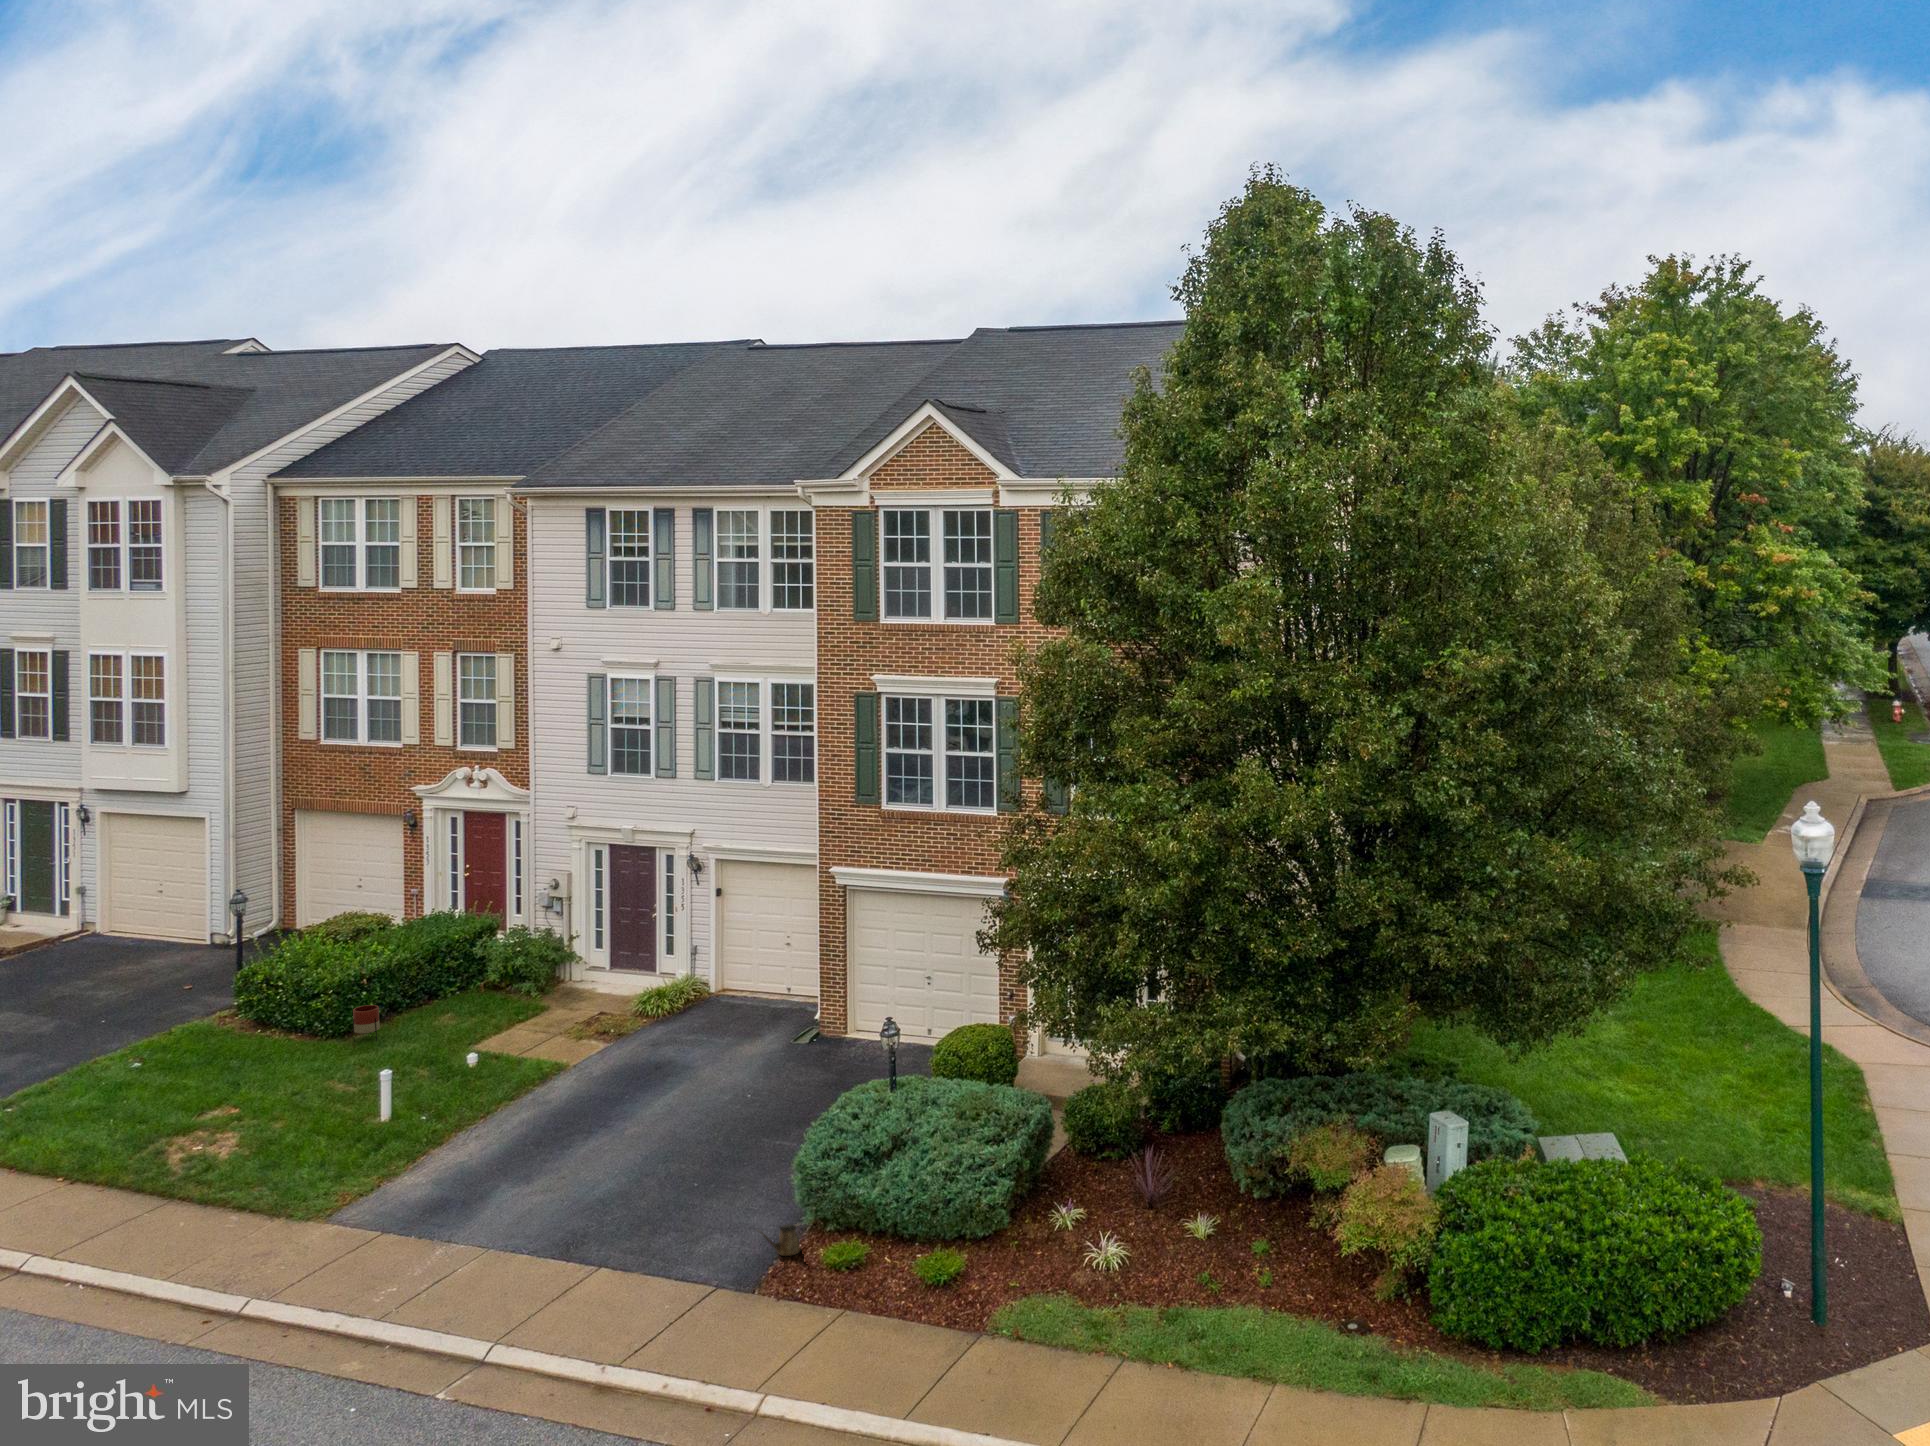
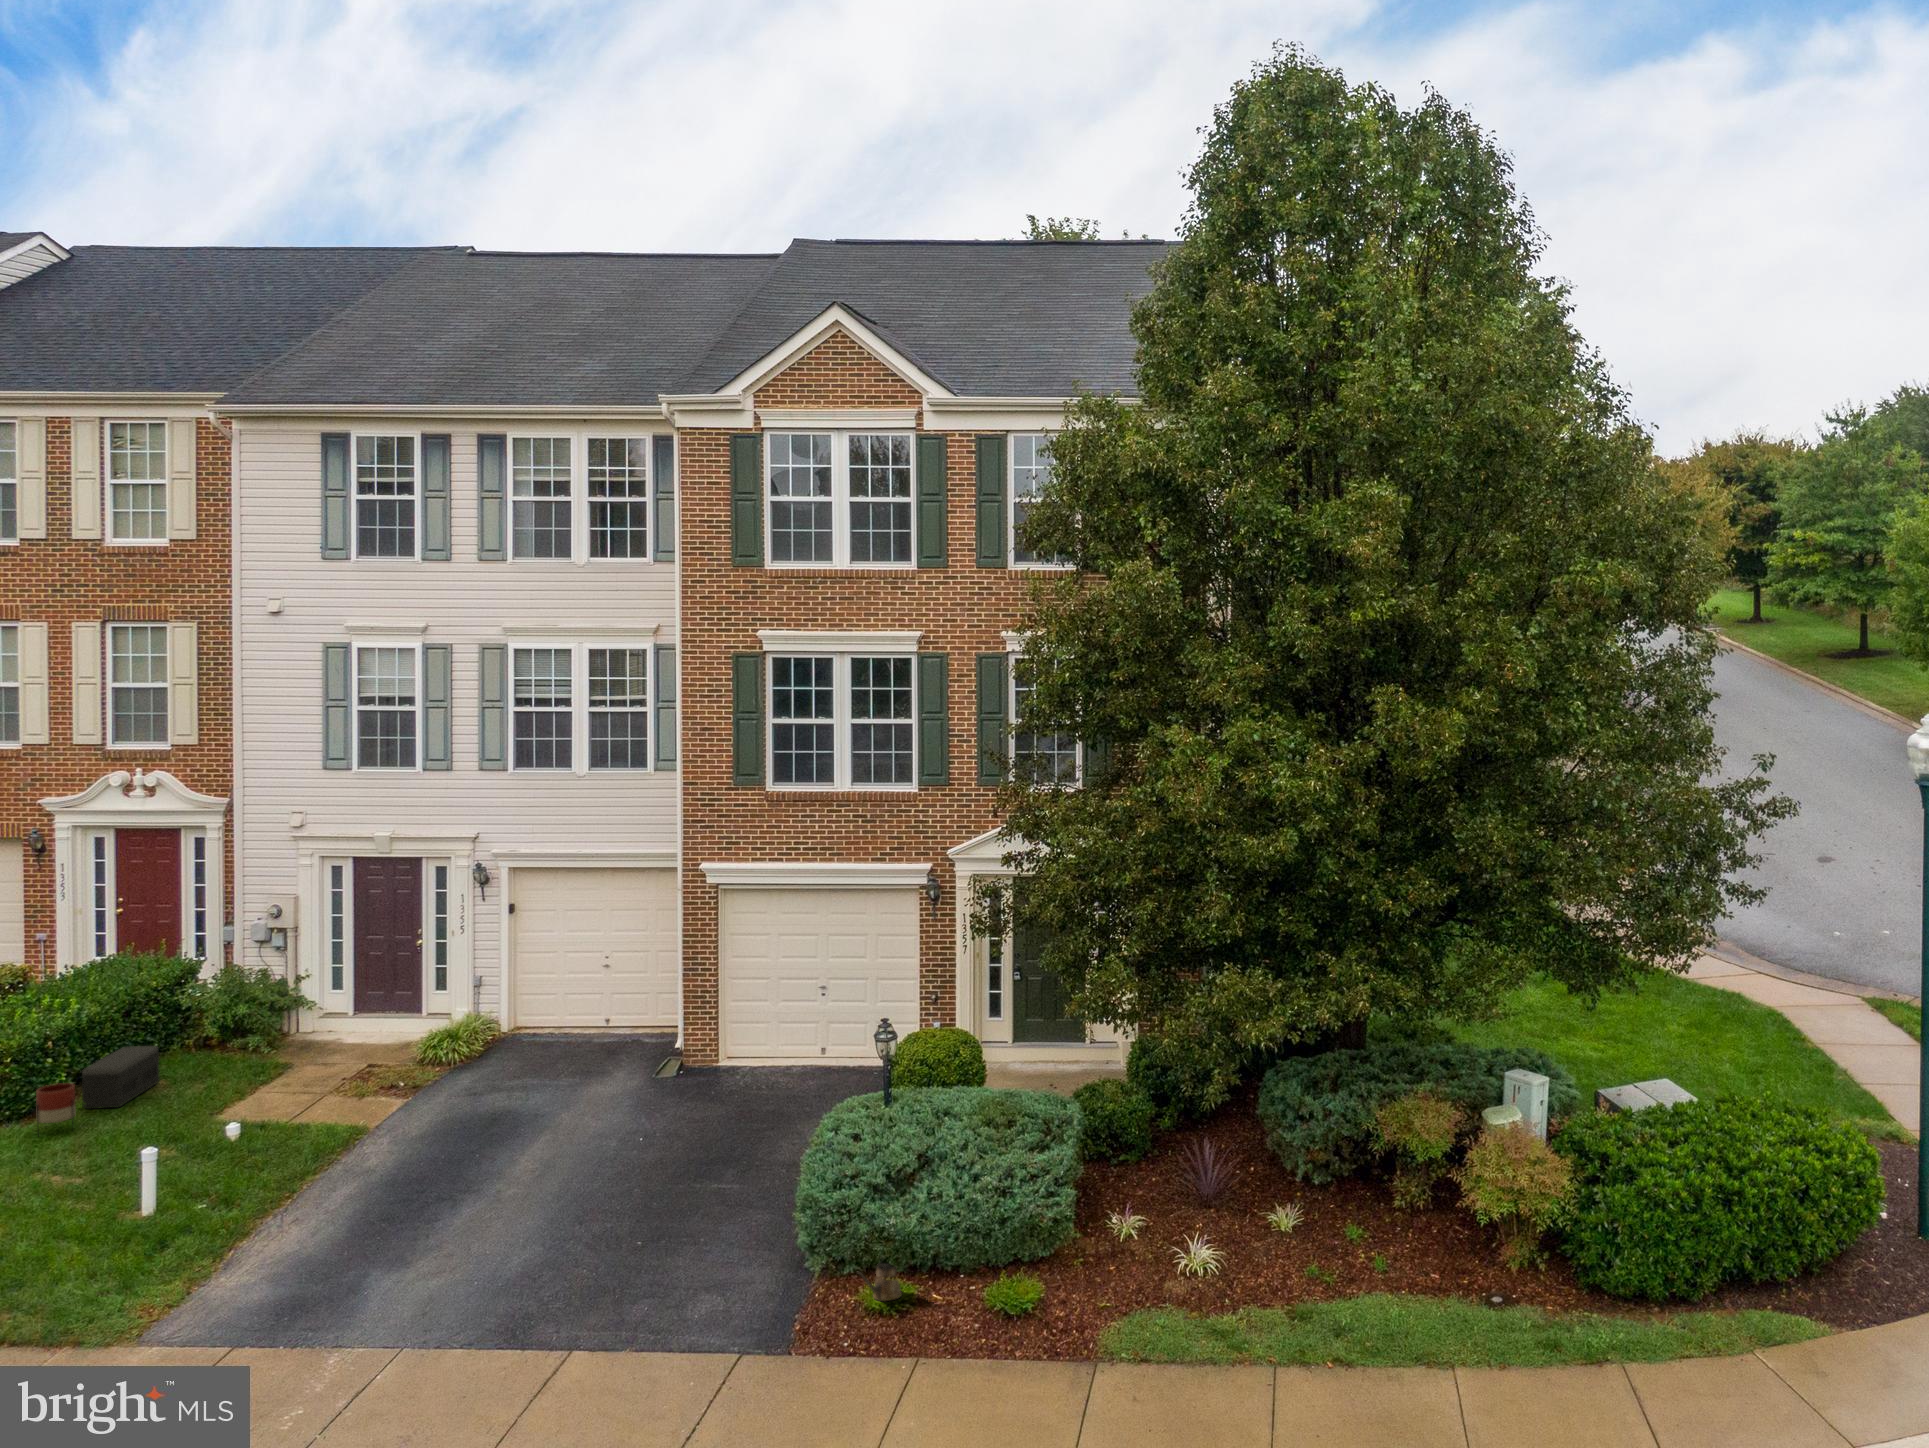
storage bench: none [394,979,455,1025] -> present [82,1046,160,1109]

